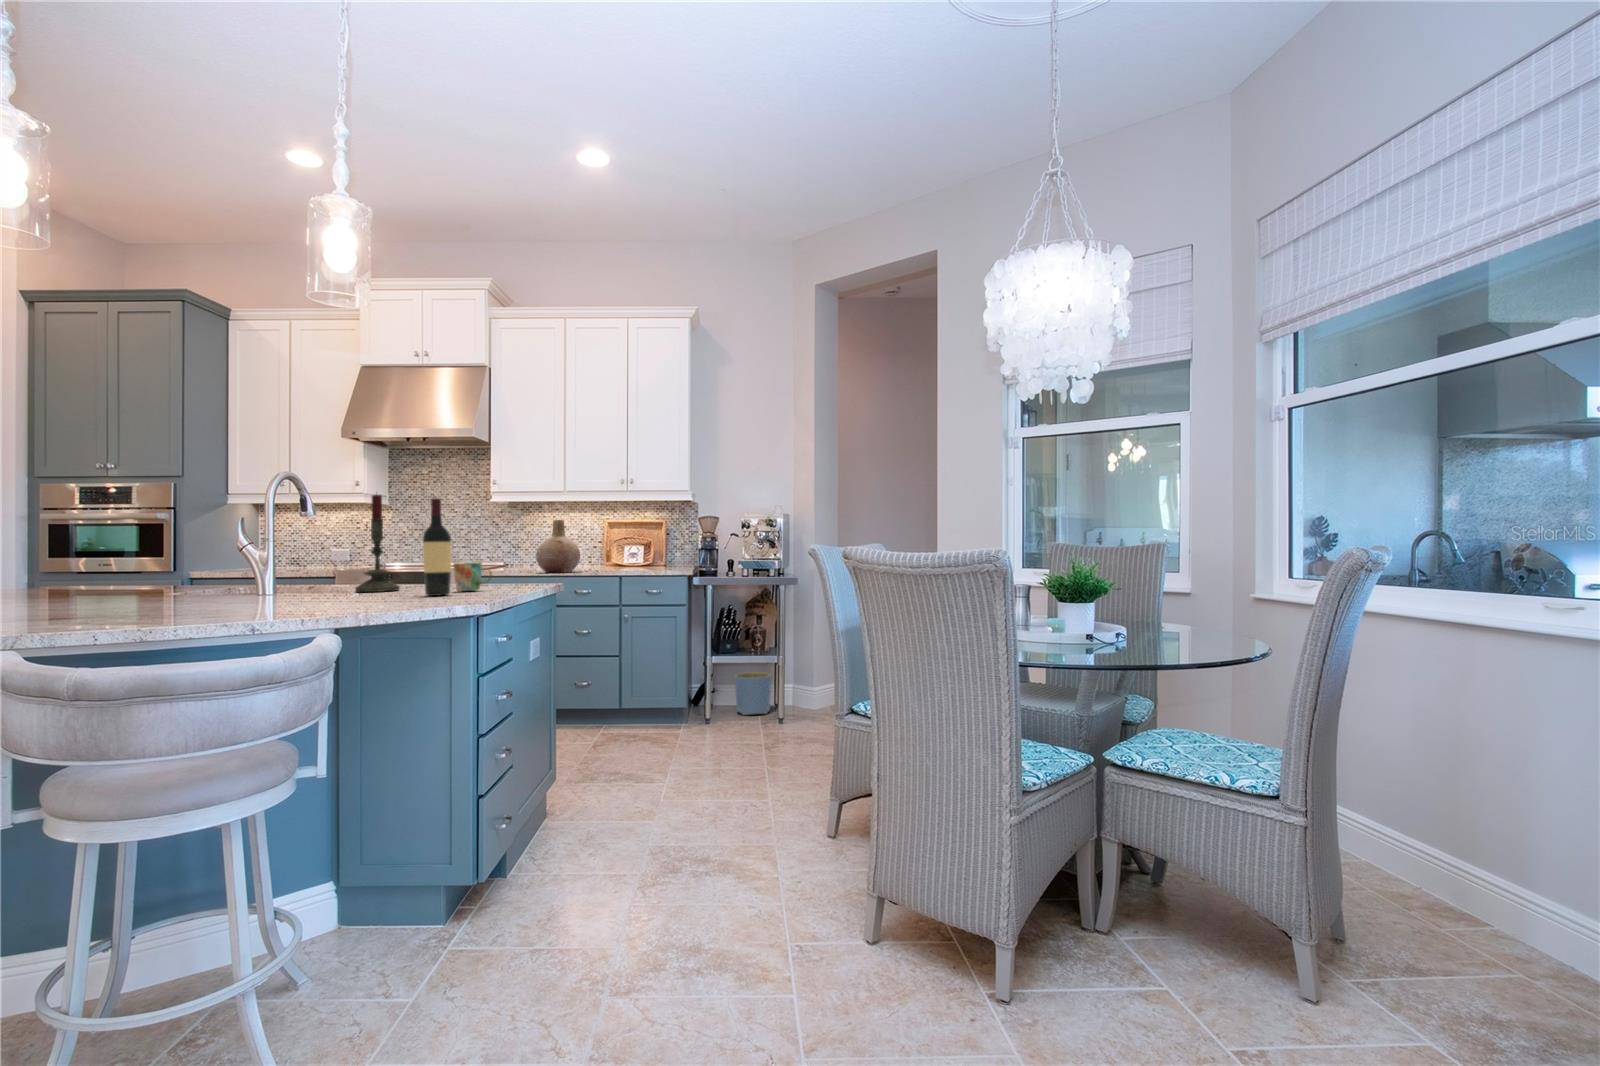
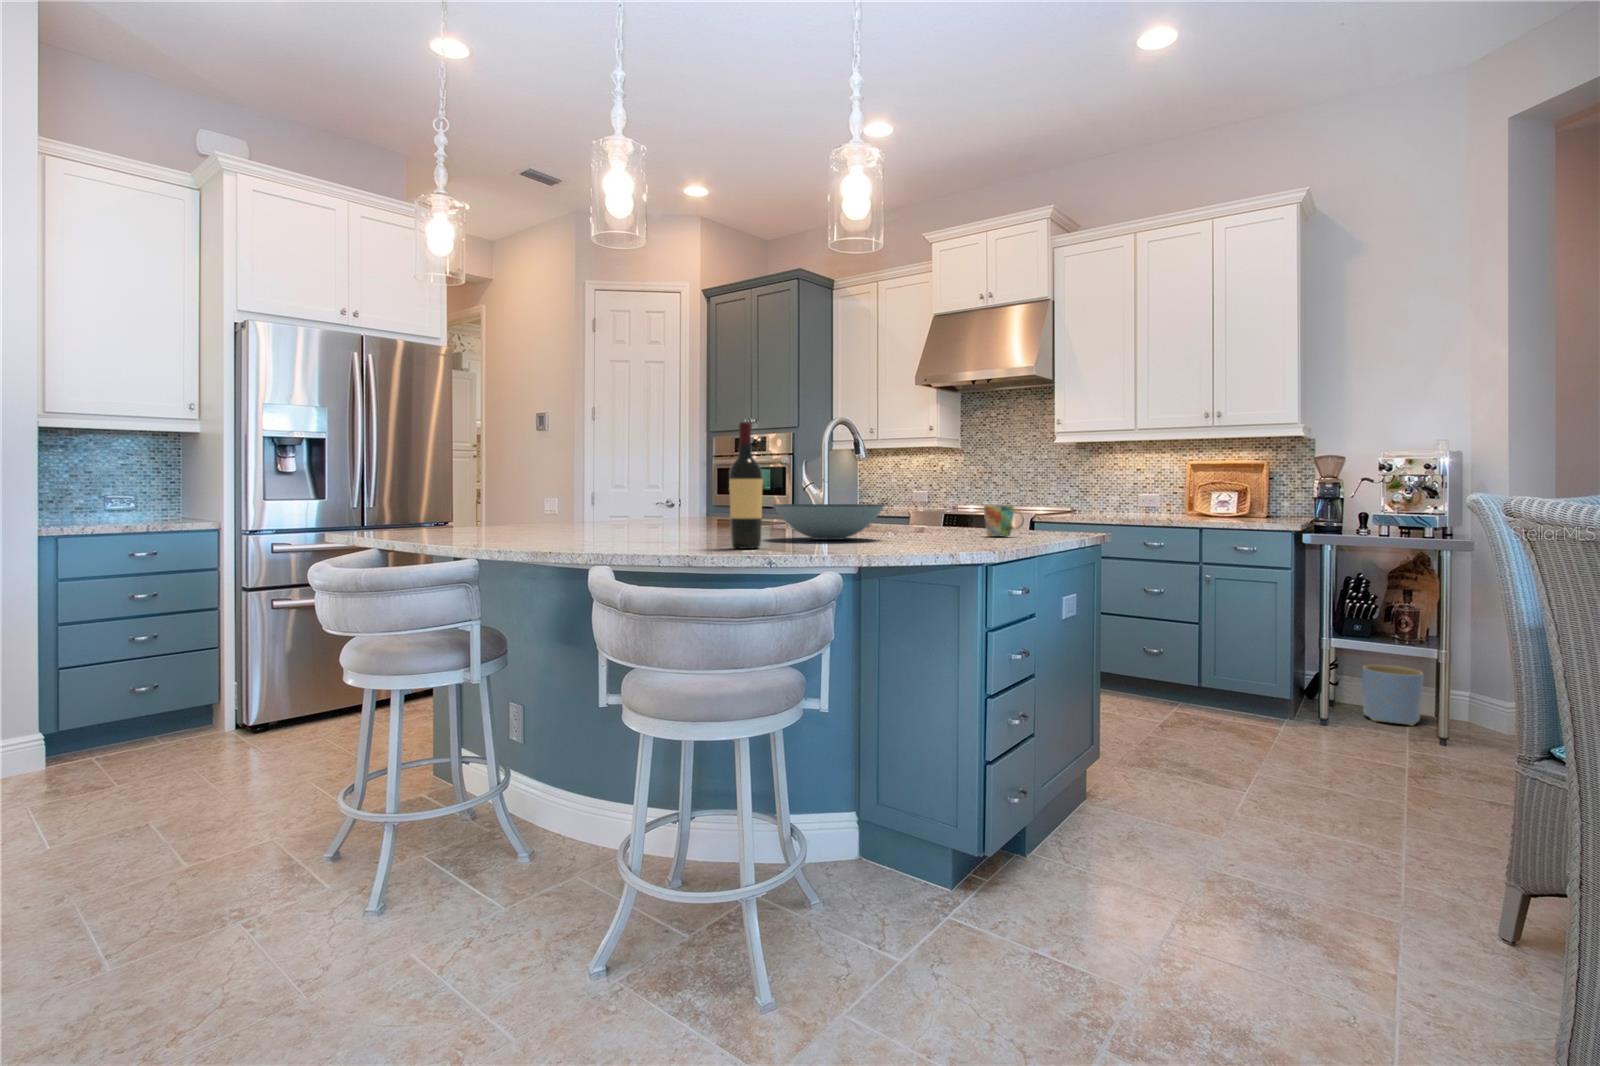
candle: present [355,494,400,592] -> none [898,431,938,533]
wine bottle: present [423,498,451,596] -> present [729,422,763,549]
vase: present [536,520,580,573] -> none [1099,461,1151,521]
decorative bowl: none [220,565,359,604] -> present [774,504,884,540]

